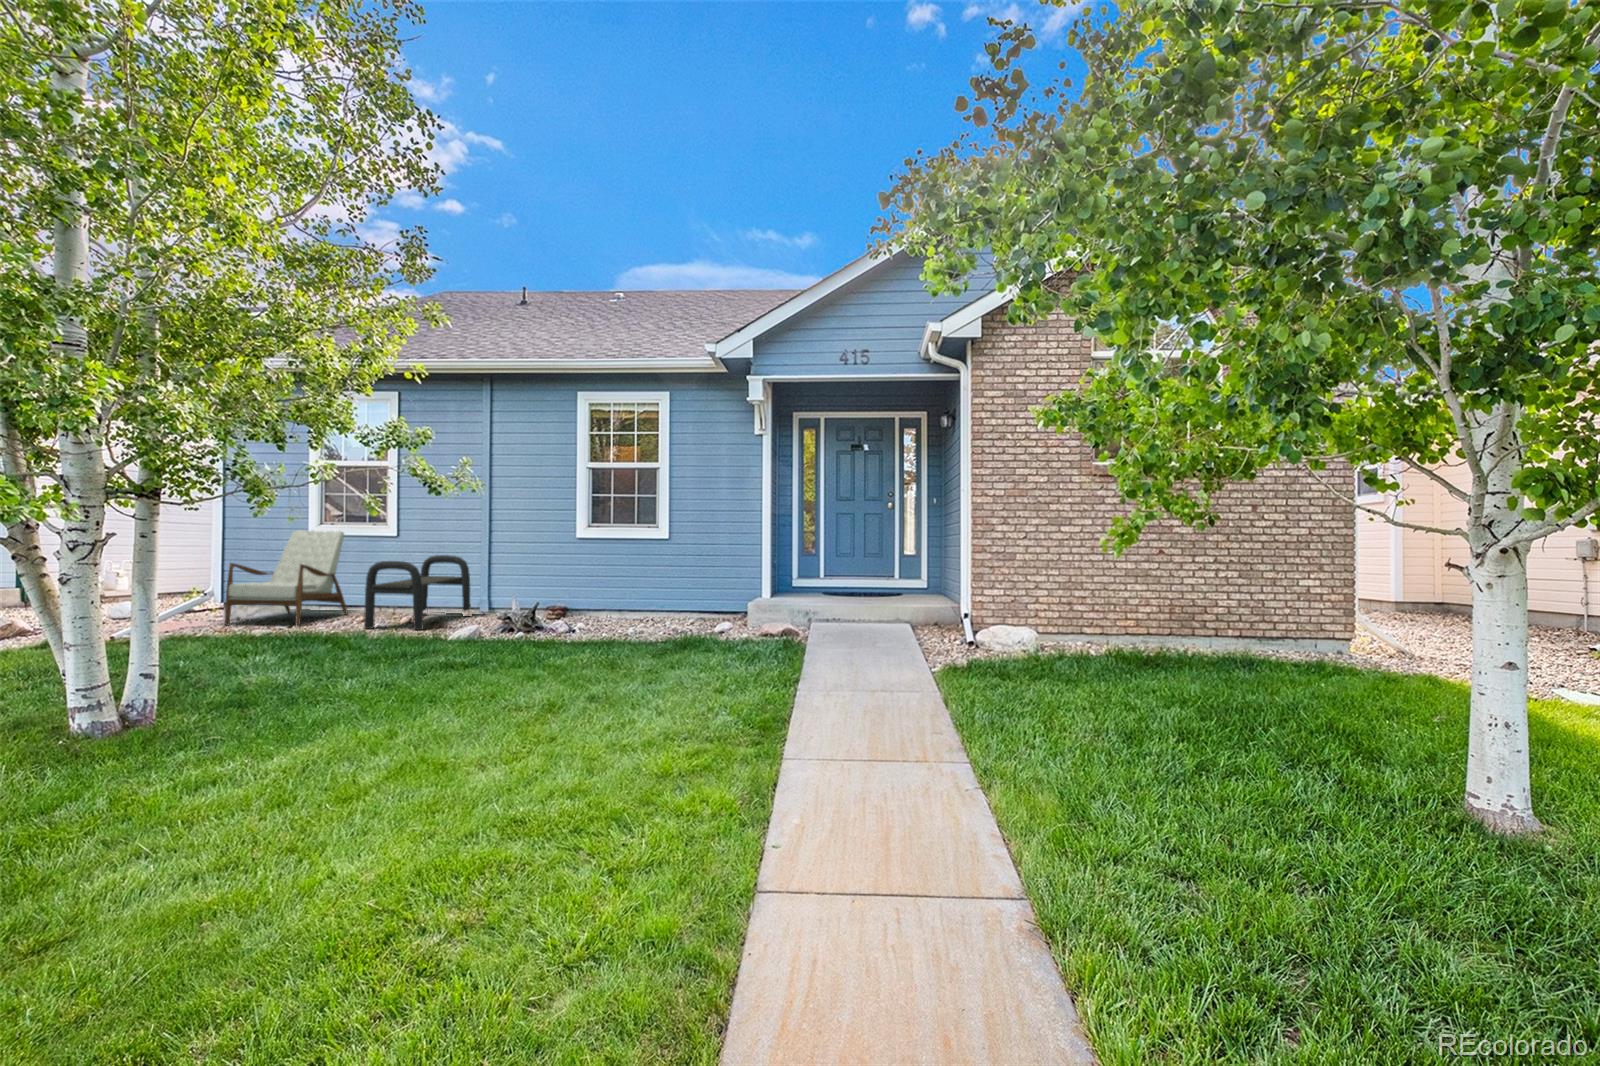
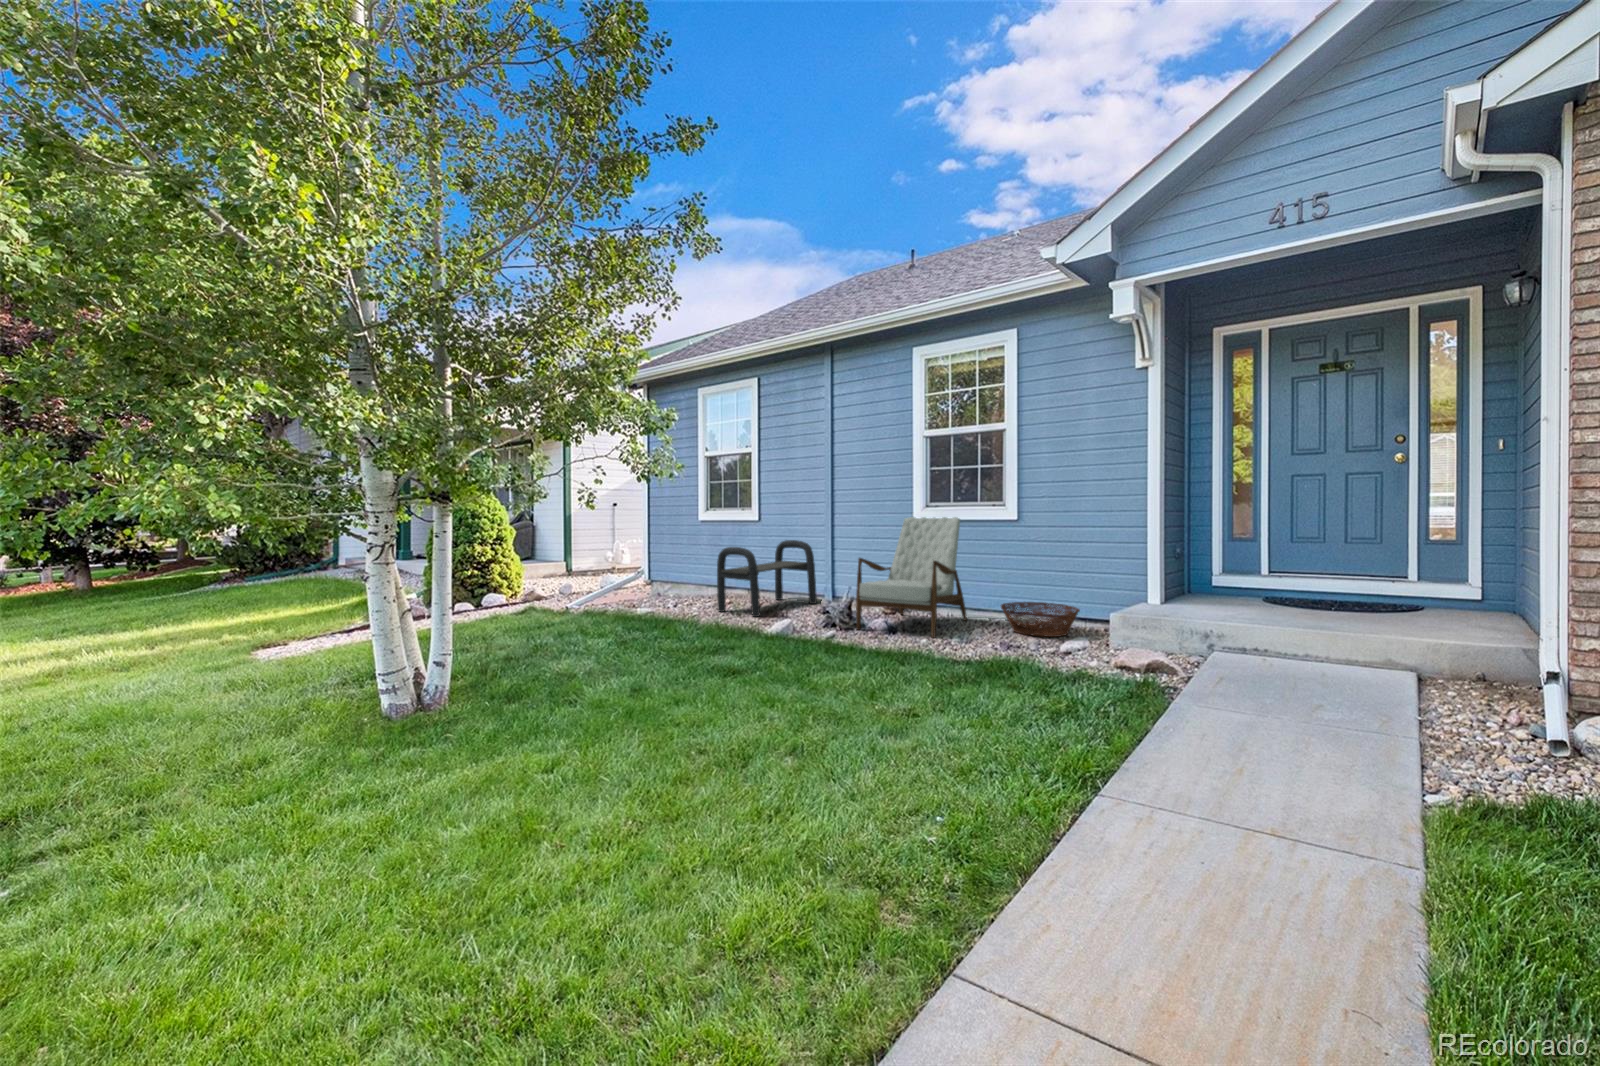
armchair: present [225,530,348,627] -> present [856,517,967,638]
basket: none [660,601,720,626] -> present [1001,602,1080,637]

